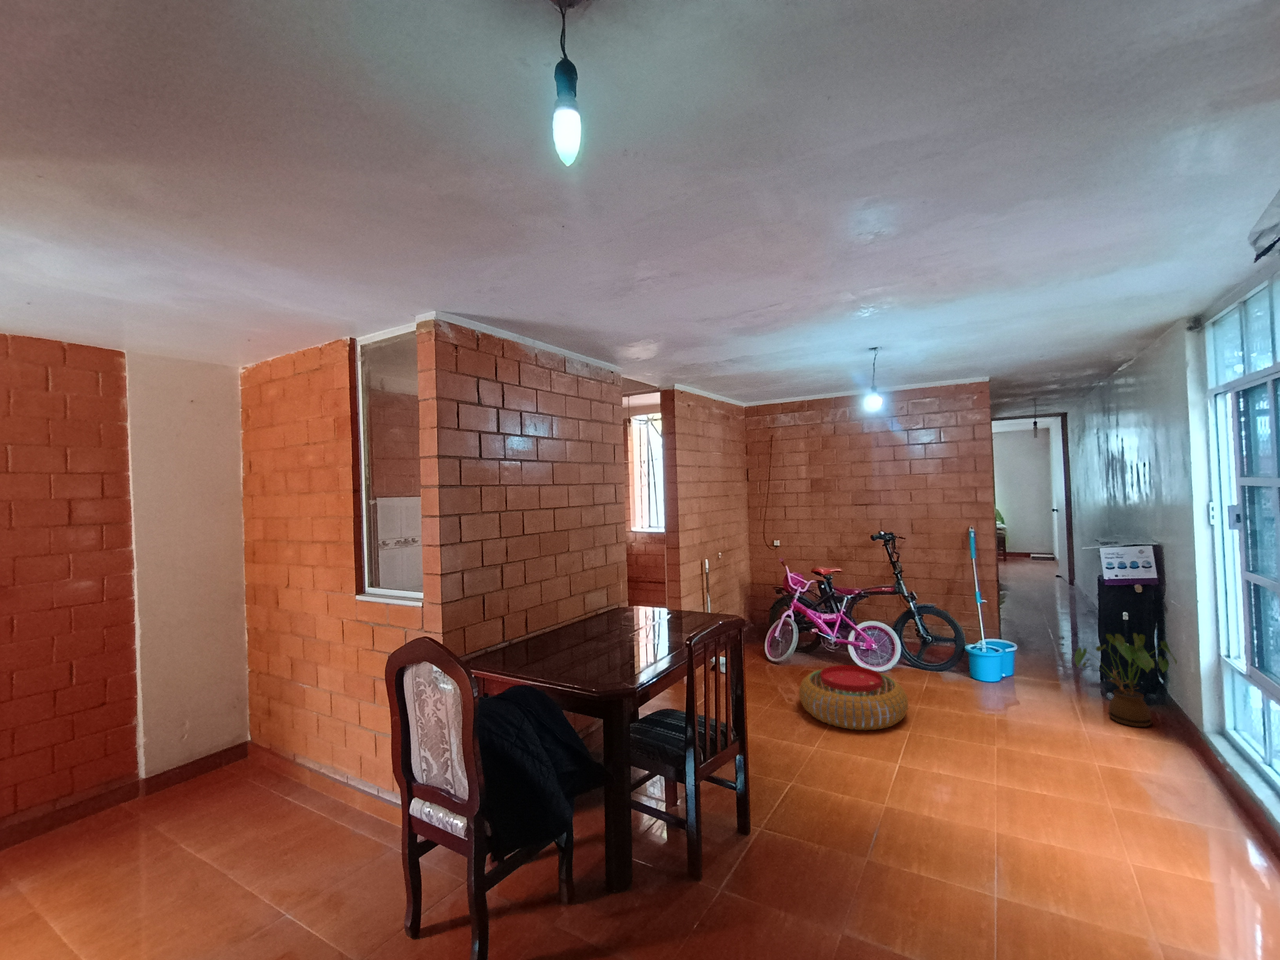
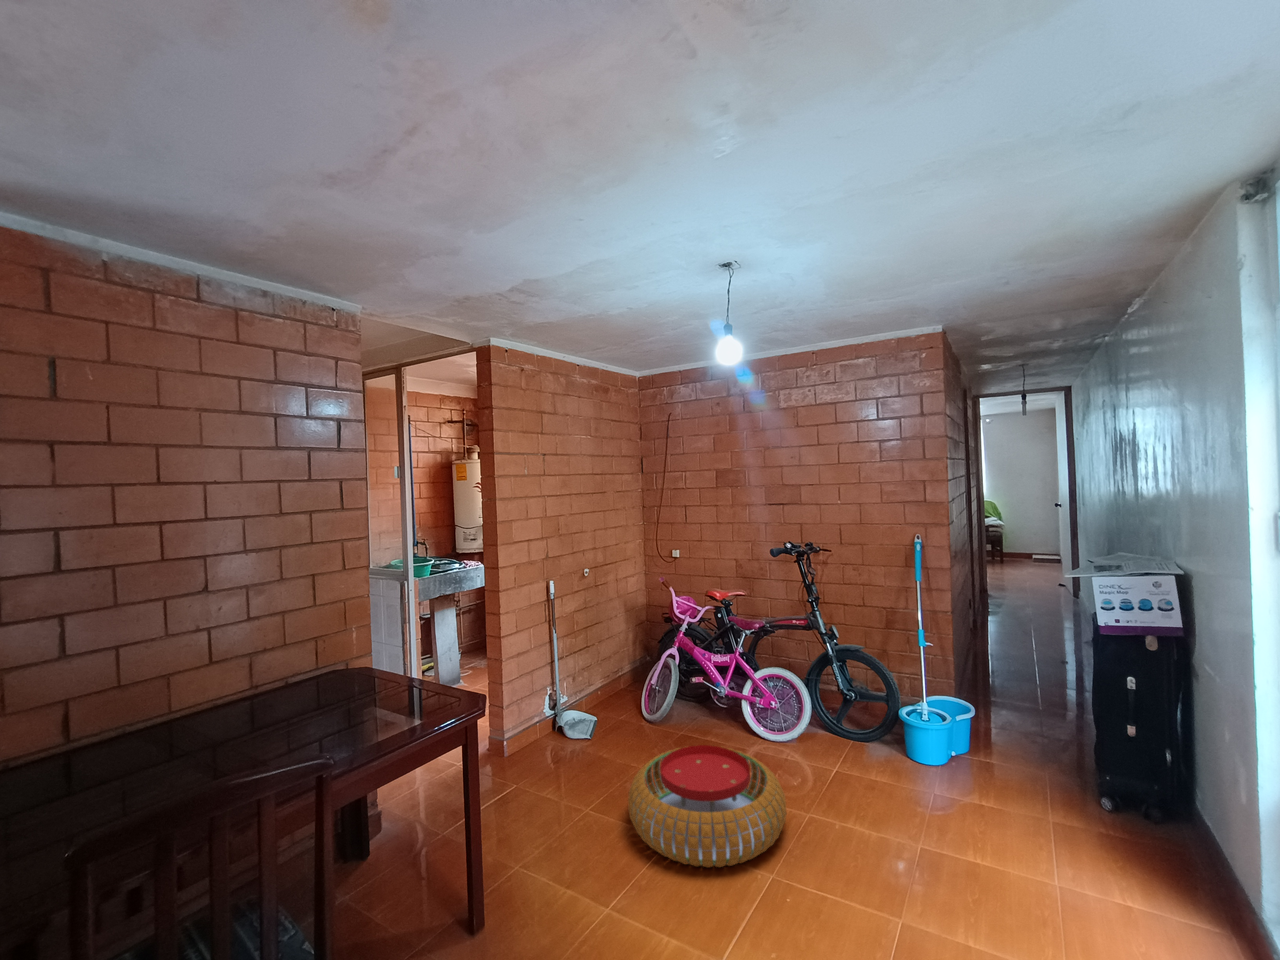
house plant: present [1075,633,1177,727] -> none [1047,713,1215,876]

